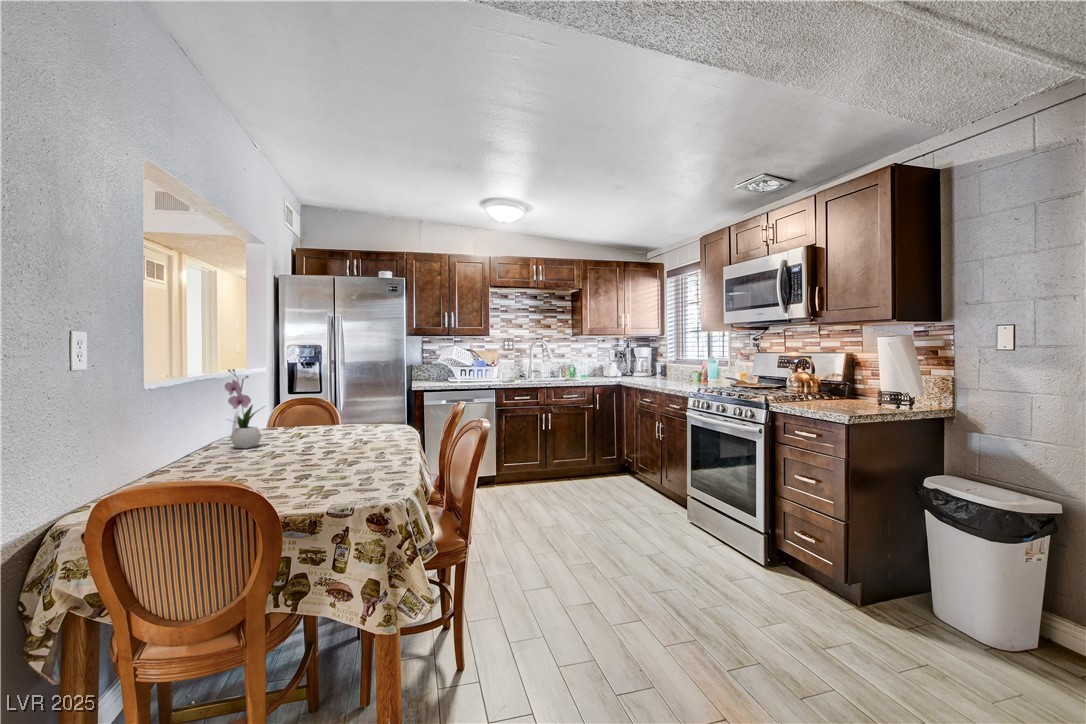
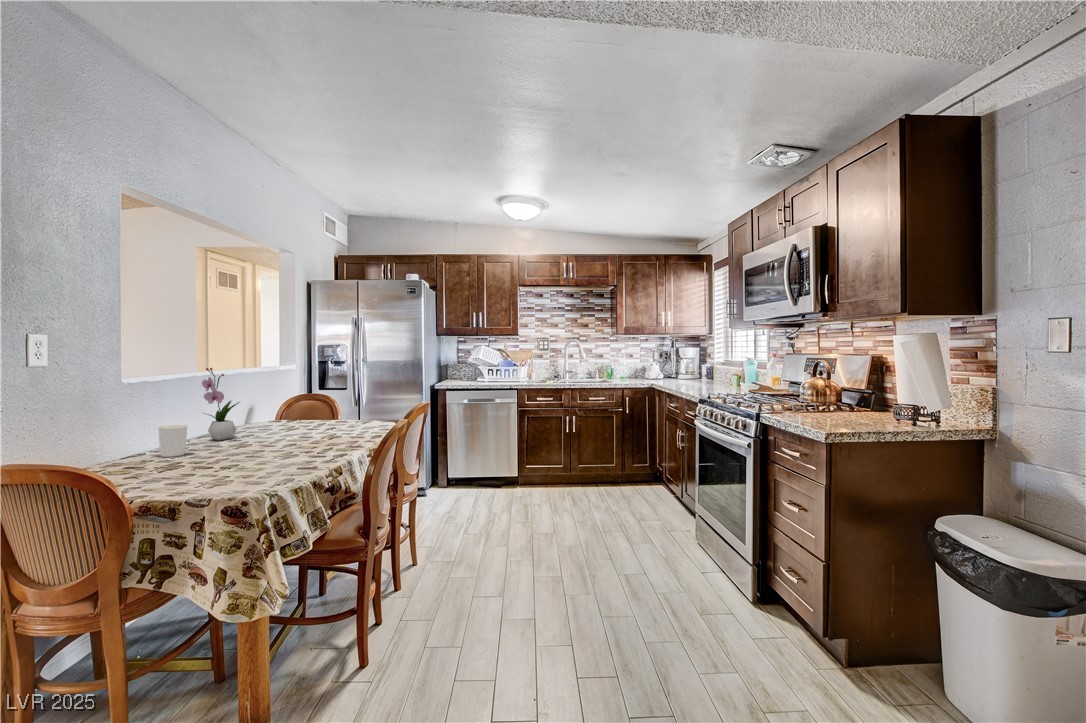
candle holder: none [201,432,233,469] -> present [158,425,187,457]

